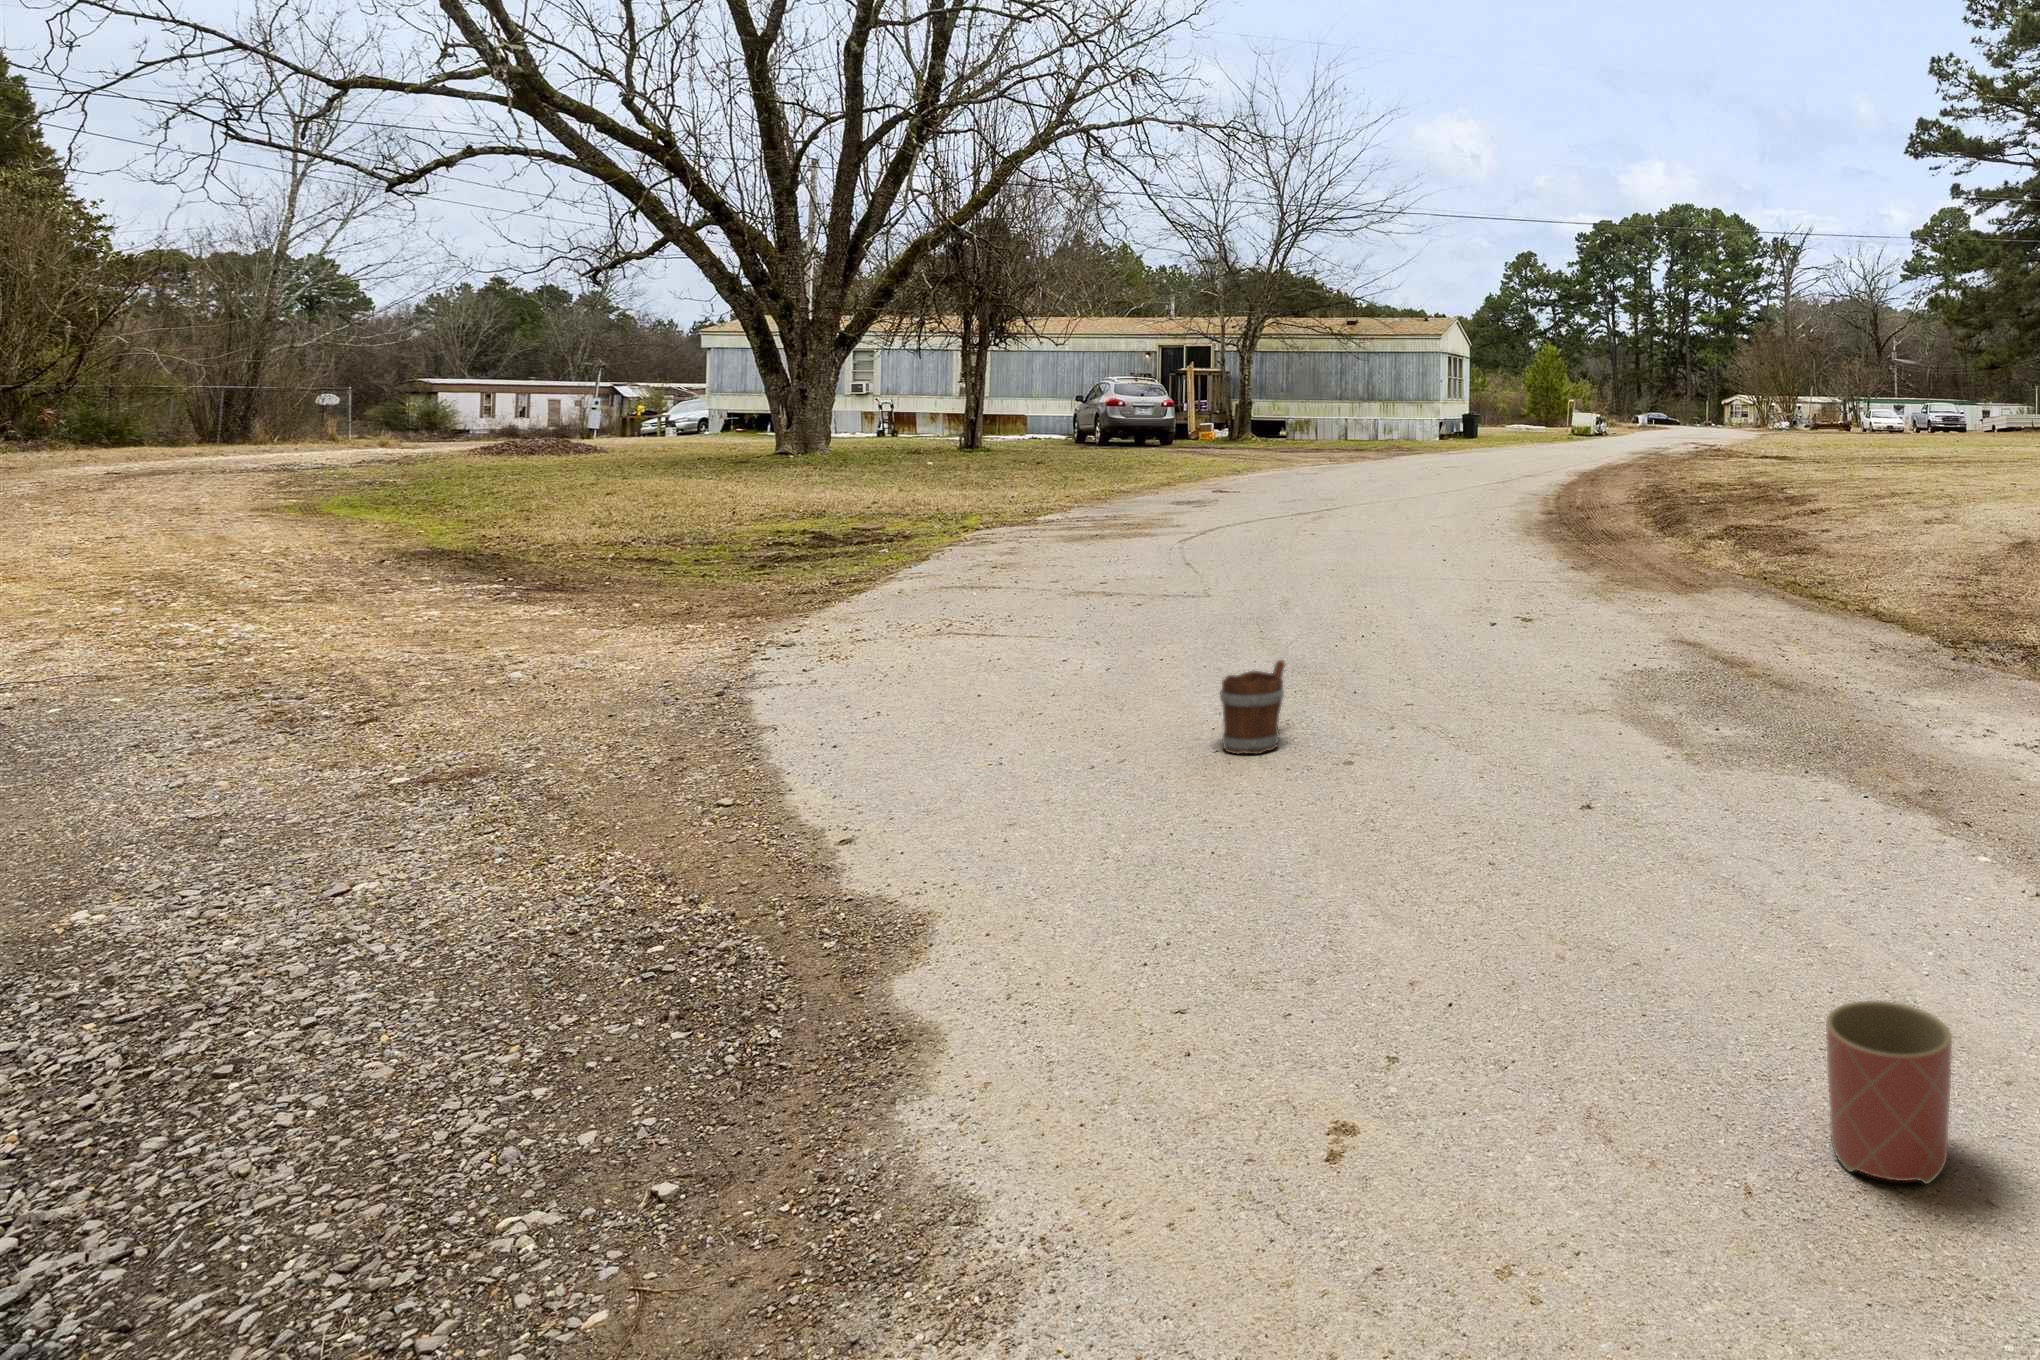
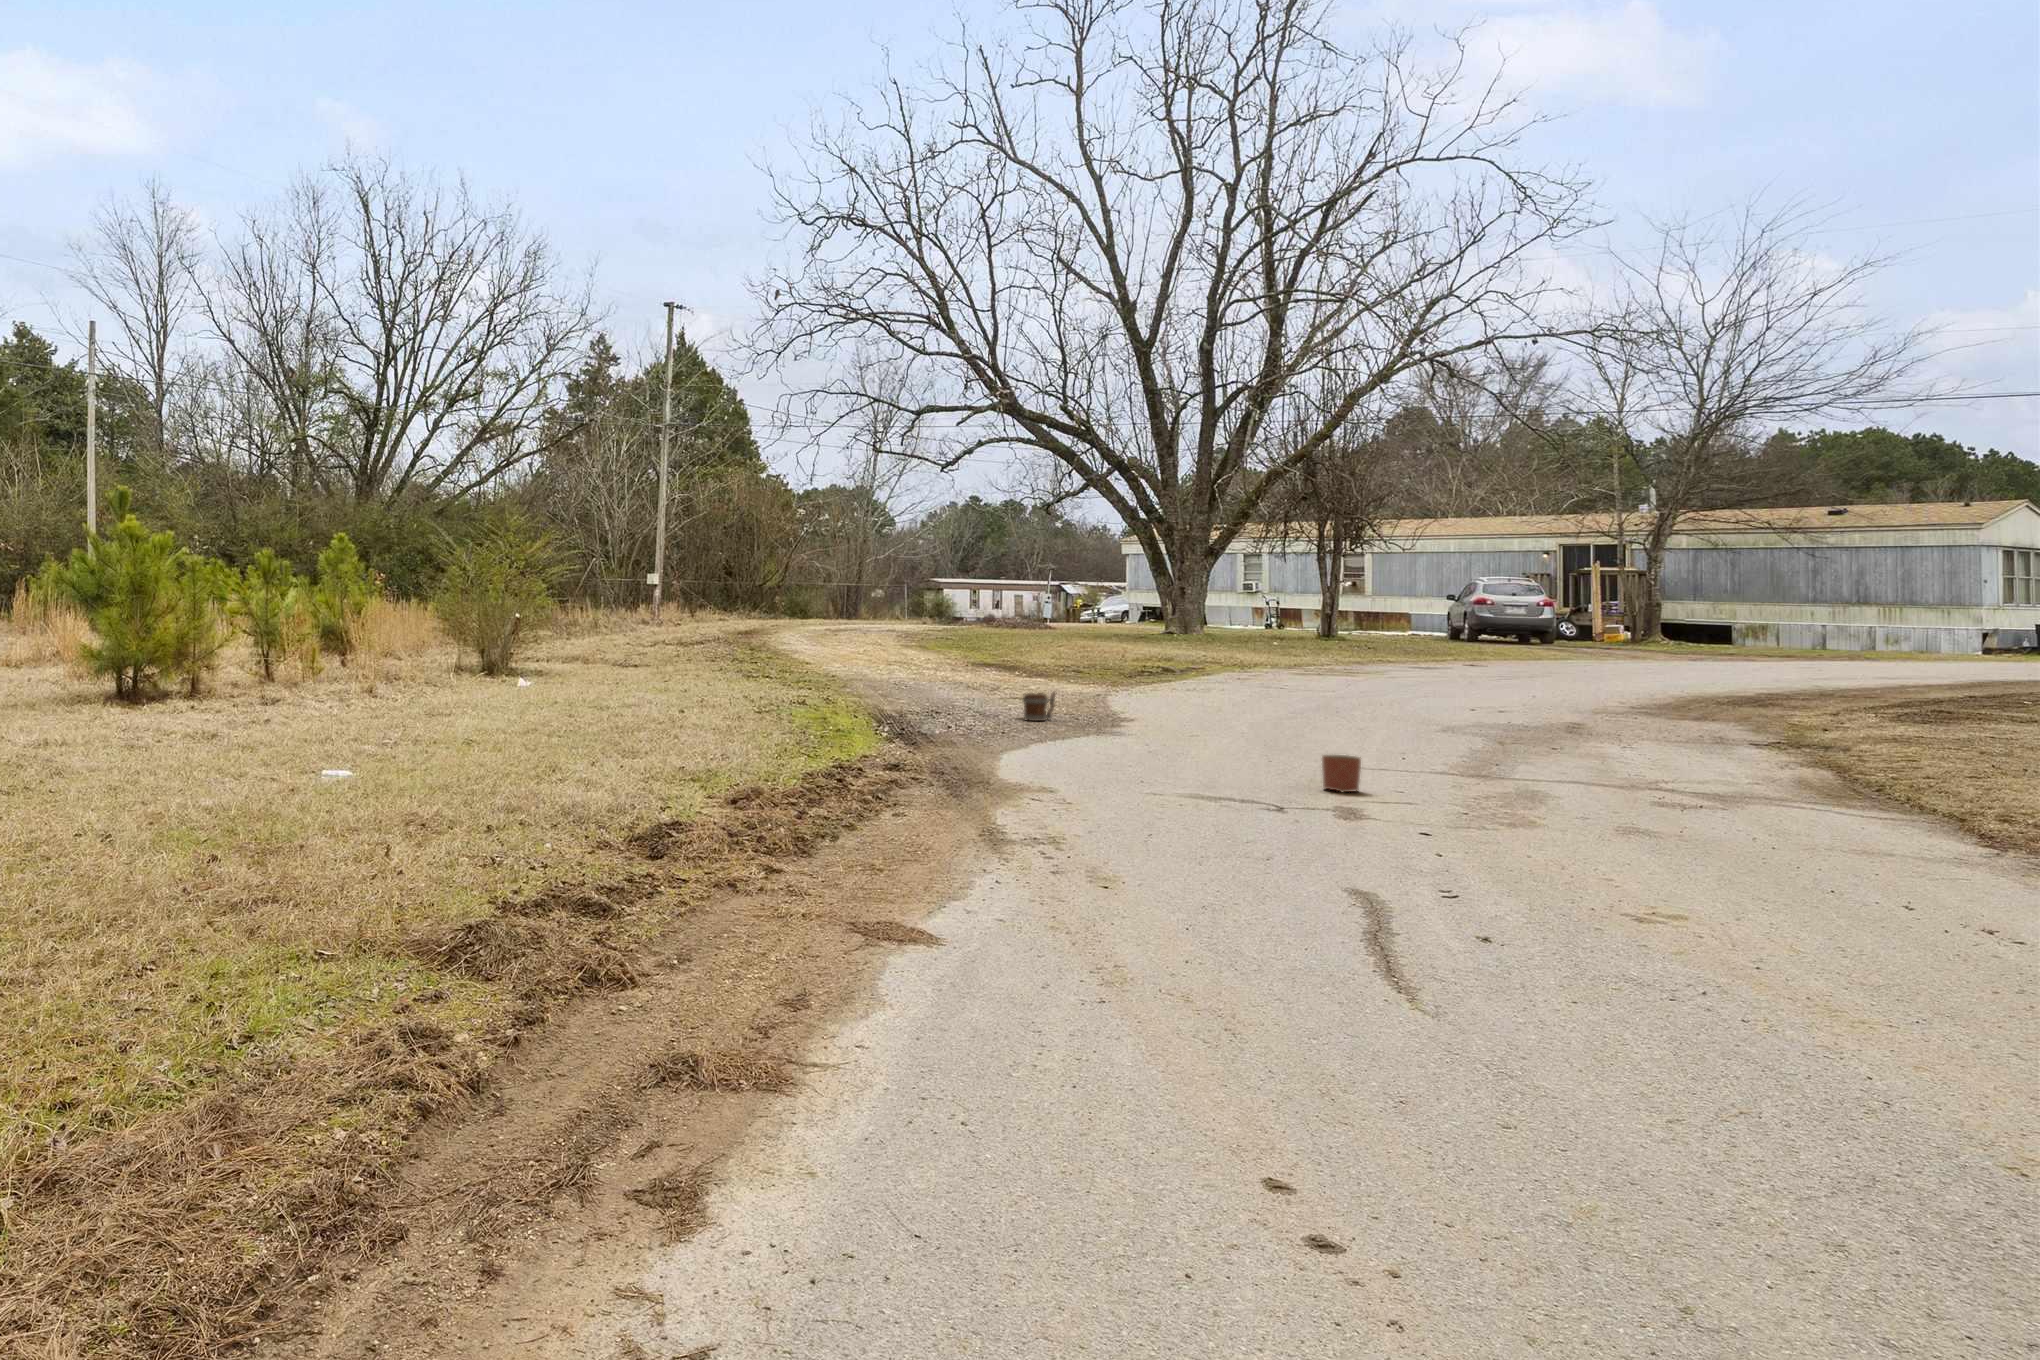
bucket: present [1220,660,1285,754] -> present [1023,692,1055,721]

